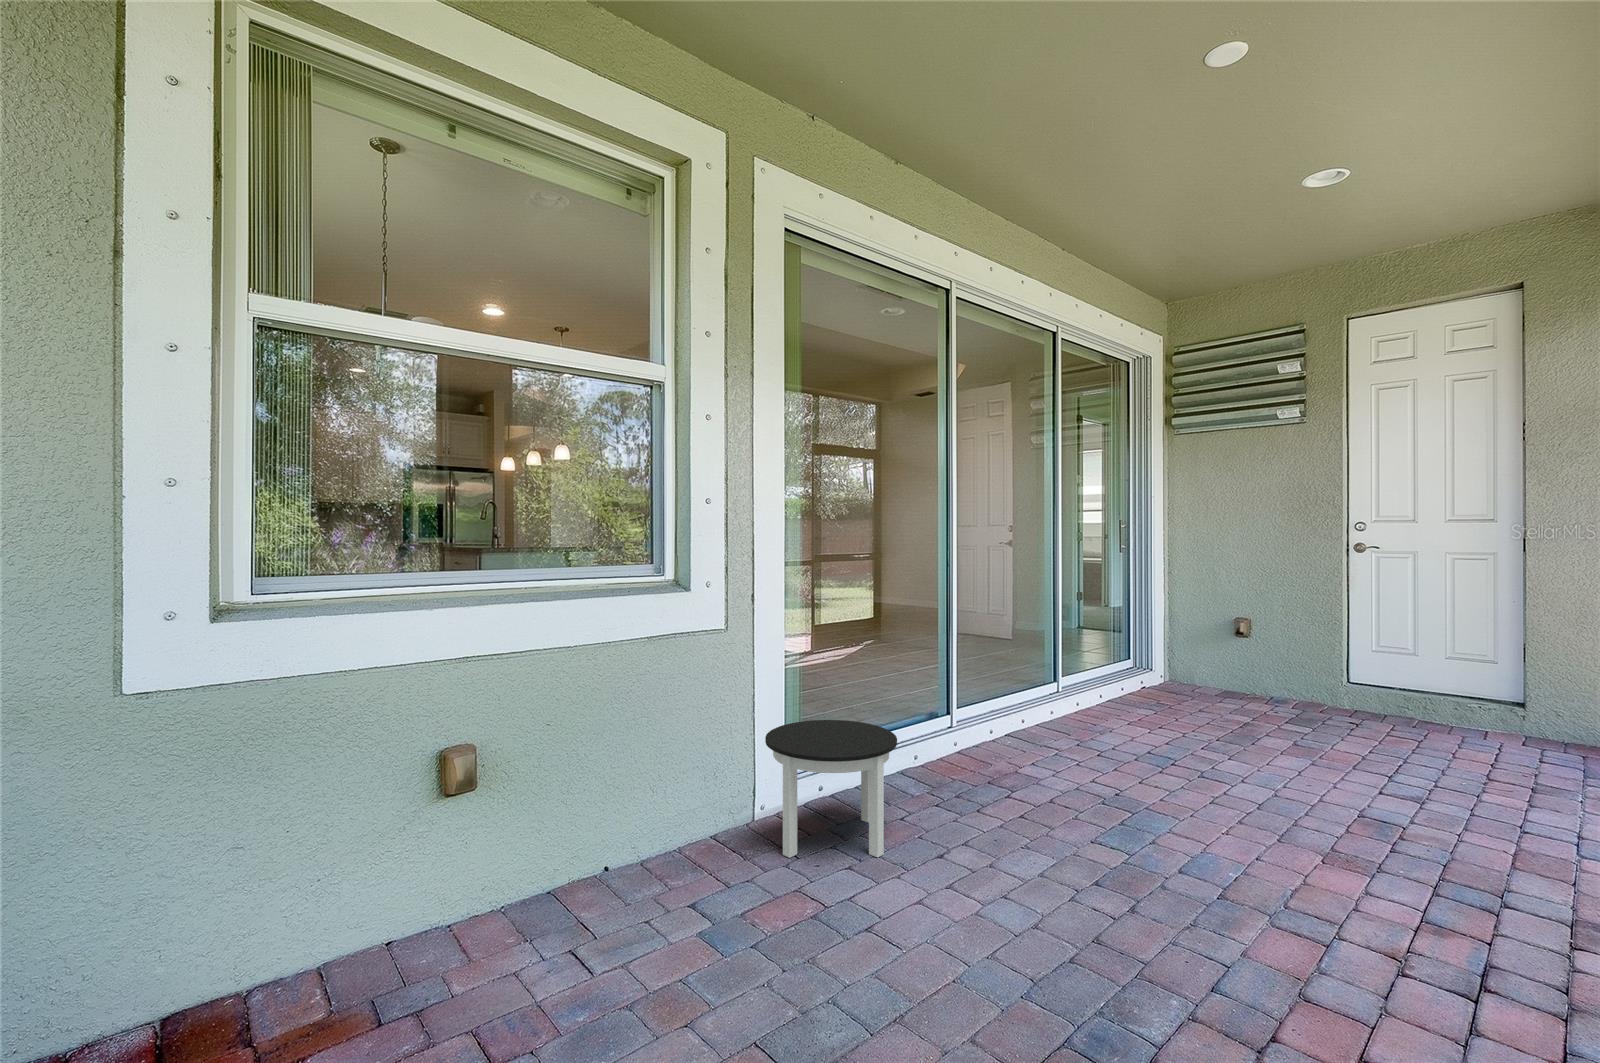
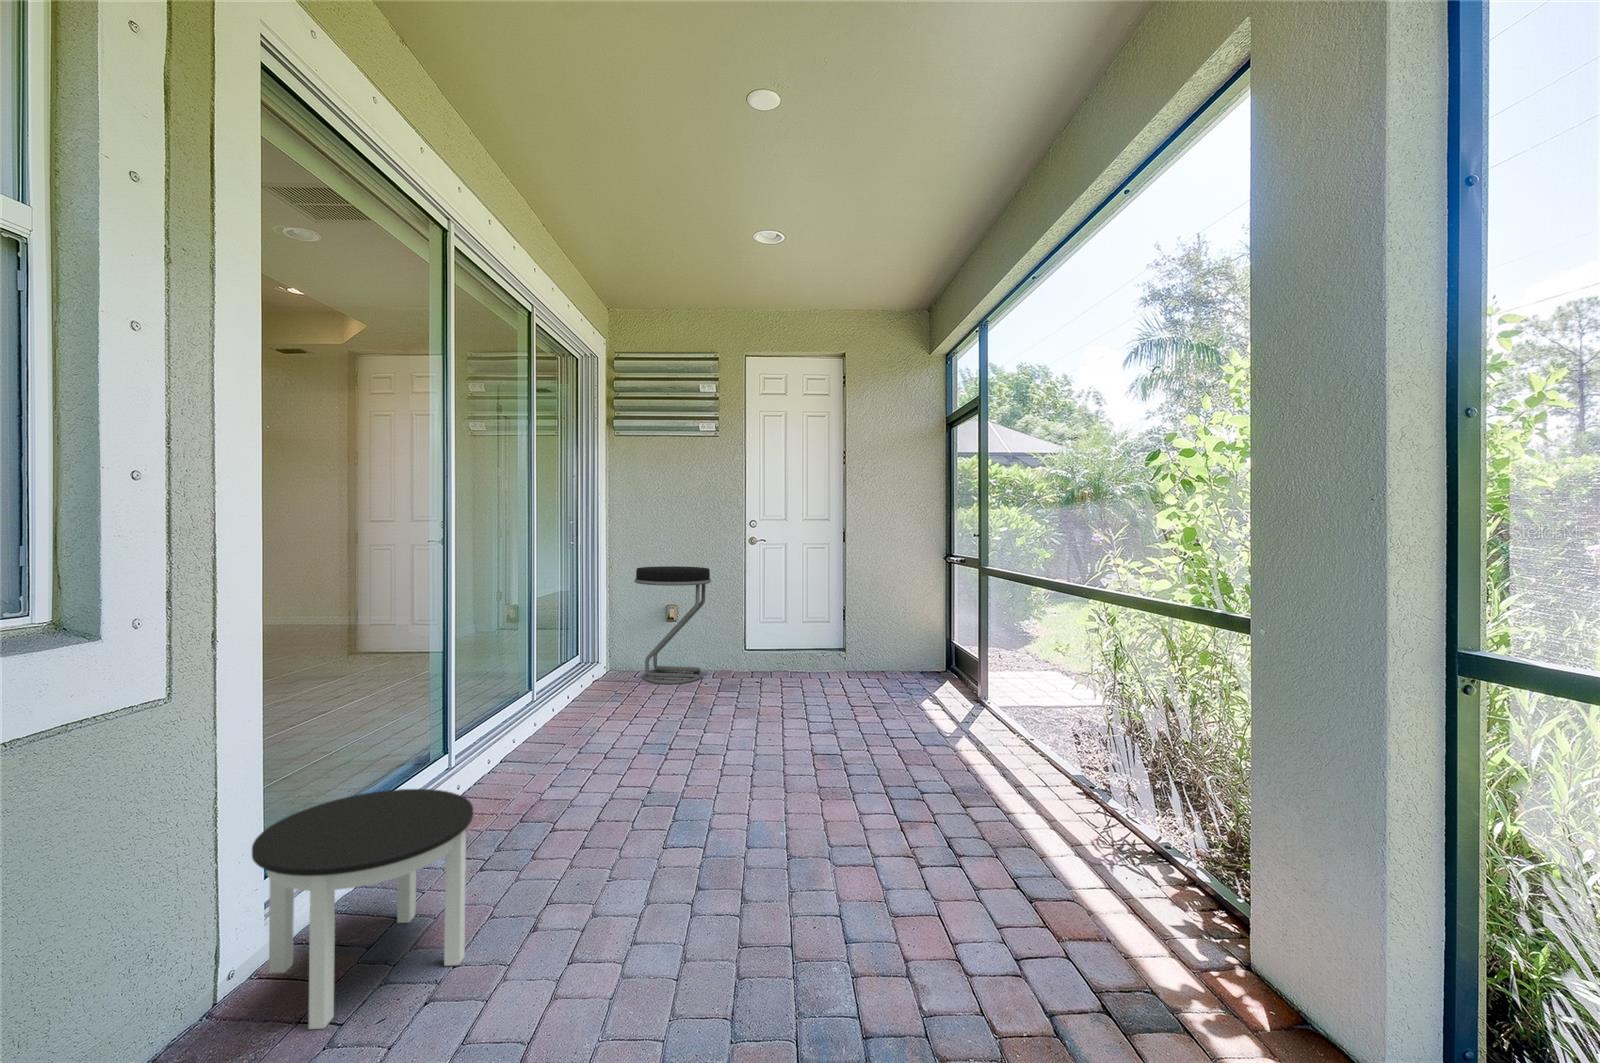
stool: none [1189,576,1289,711] -> present [634,566,711,684]

